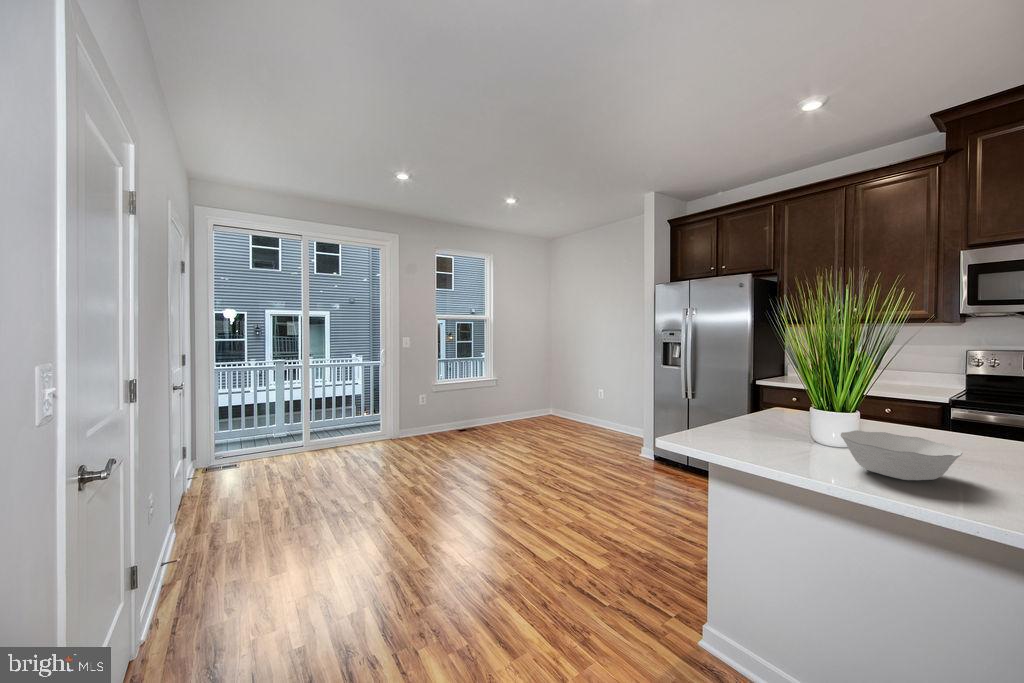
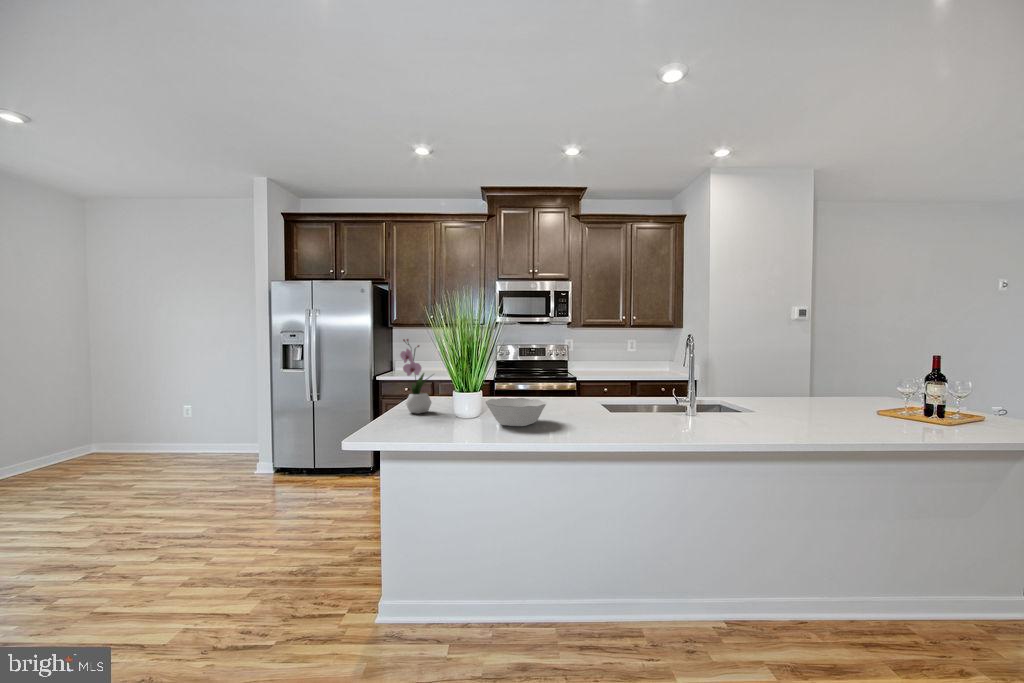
flower arrangement: none [741,343,786,431] -> present [400,339,431,414]

